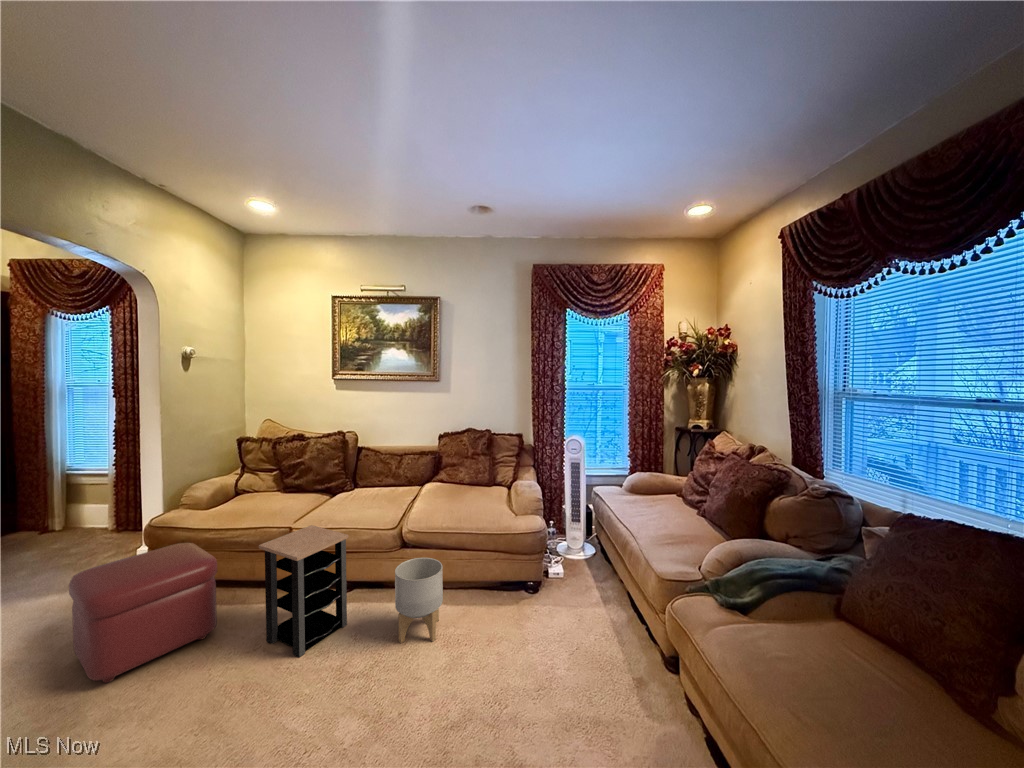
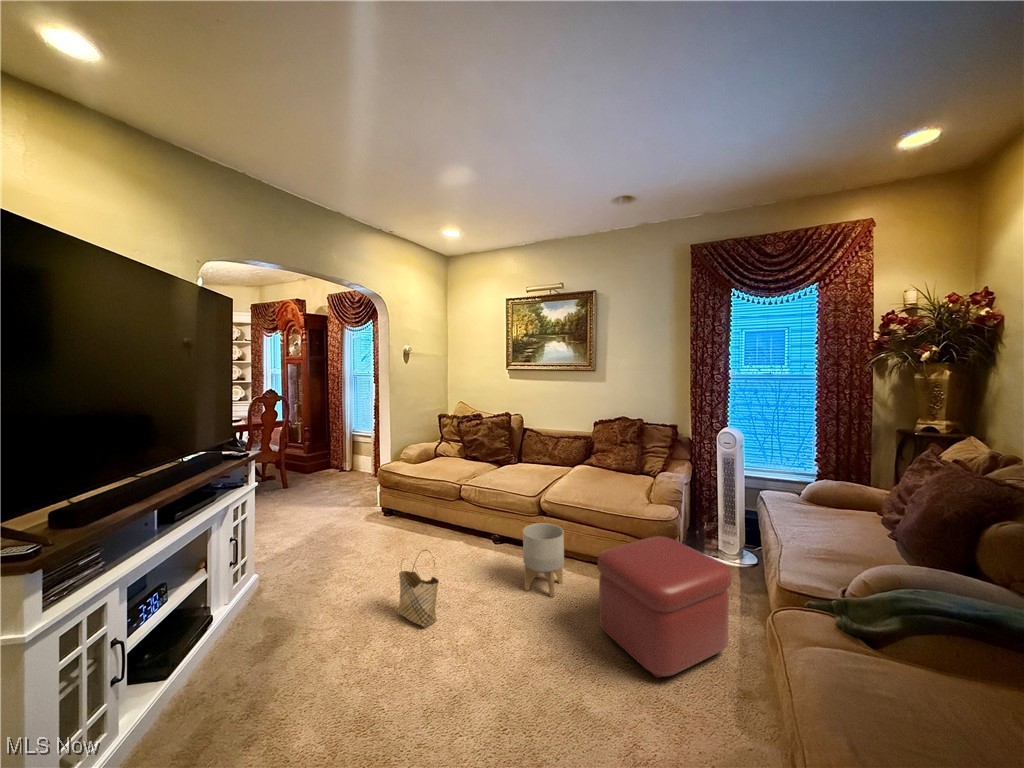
side table: present [259,525,348,657] -> none [432,483,492,580]
ottoman: present [69,543,217,683] -> present [598,536,731,678]
woven basket: none [229,631,299,740] -> present [397,550,439,627]

